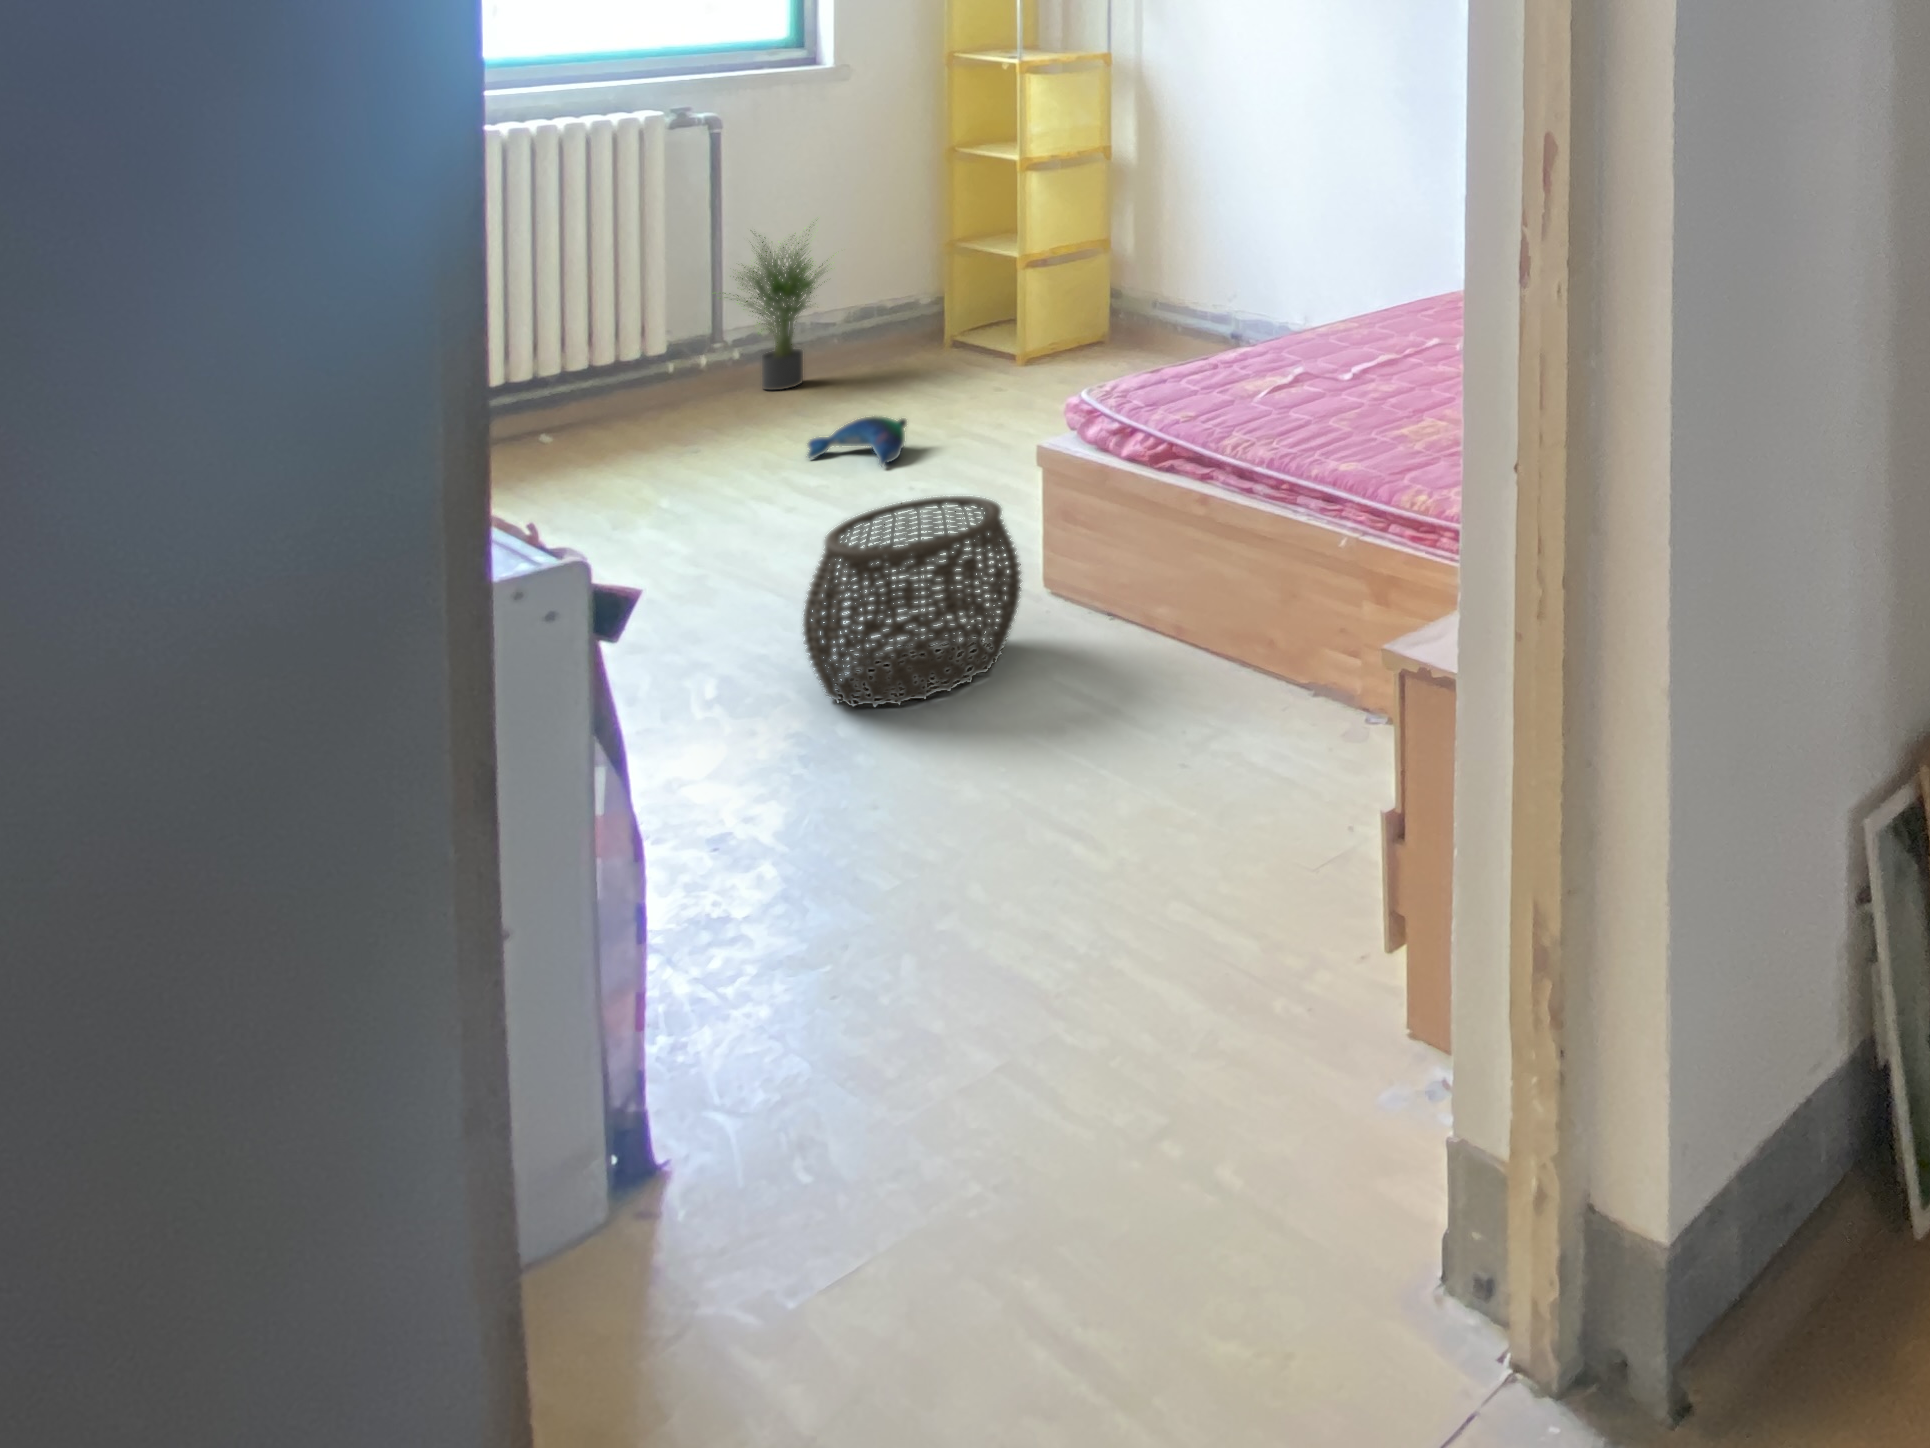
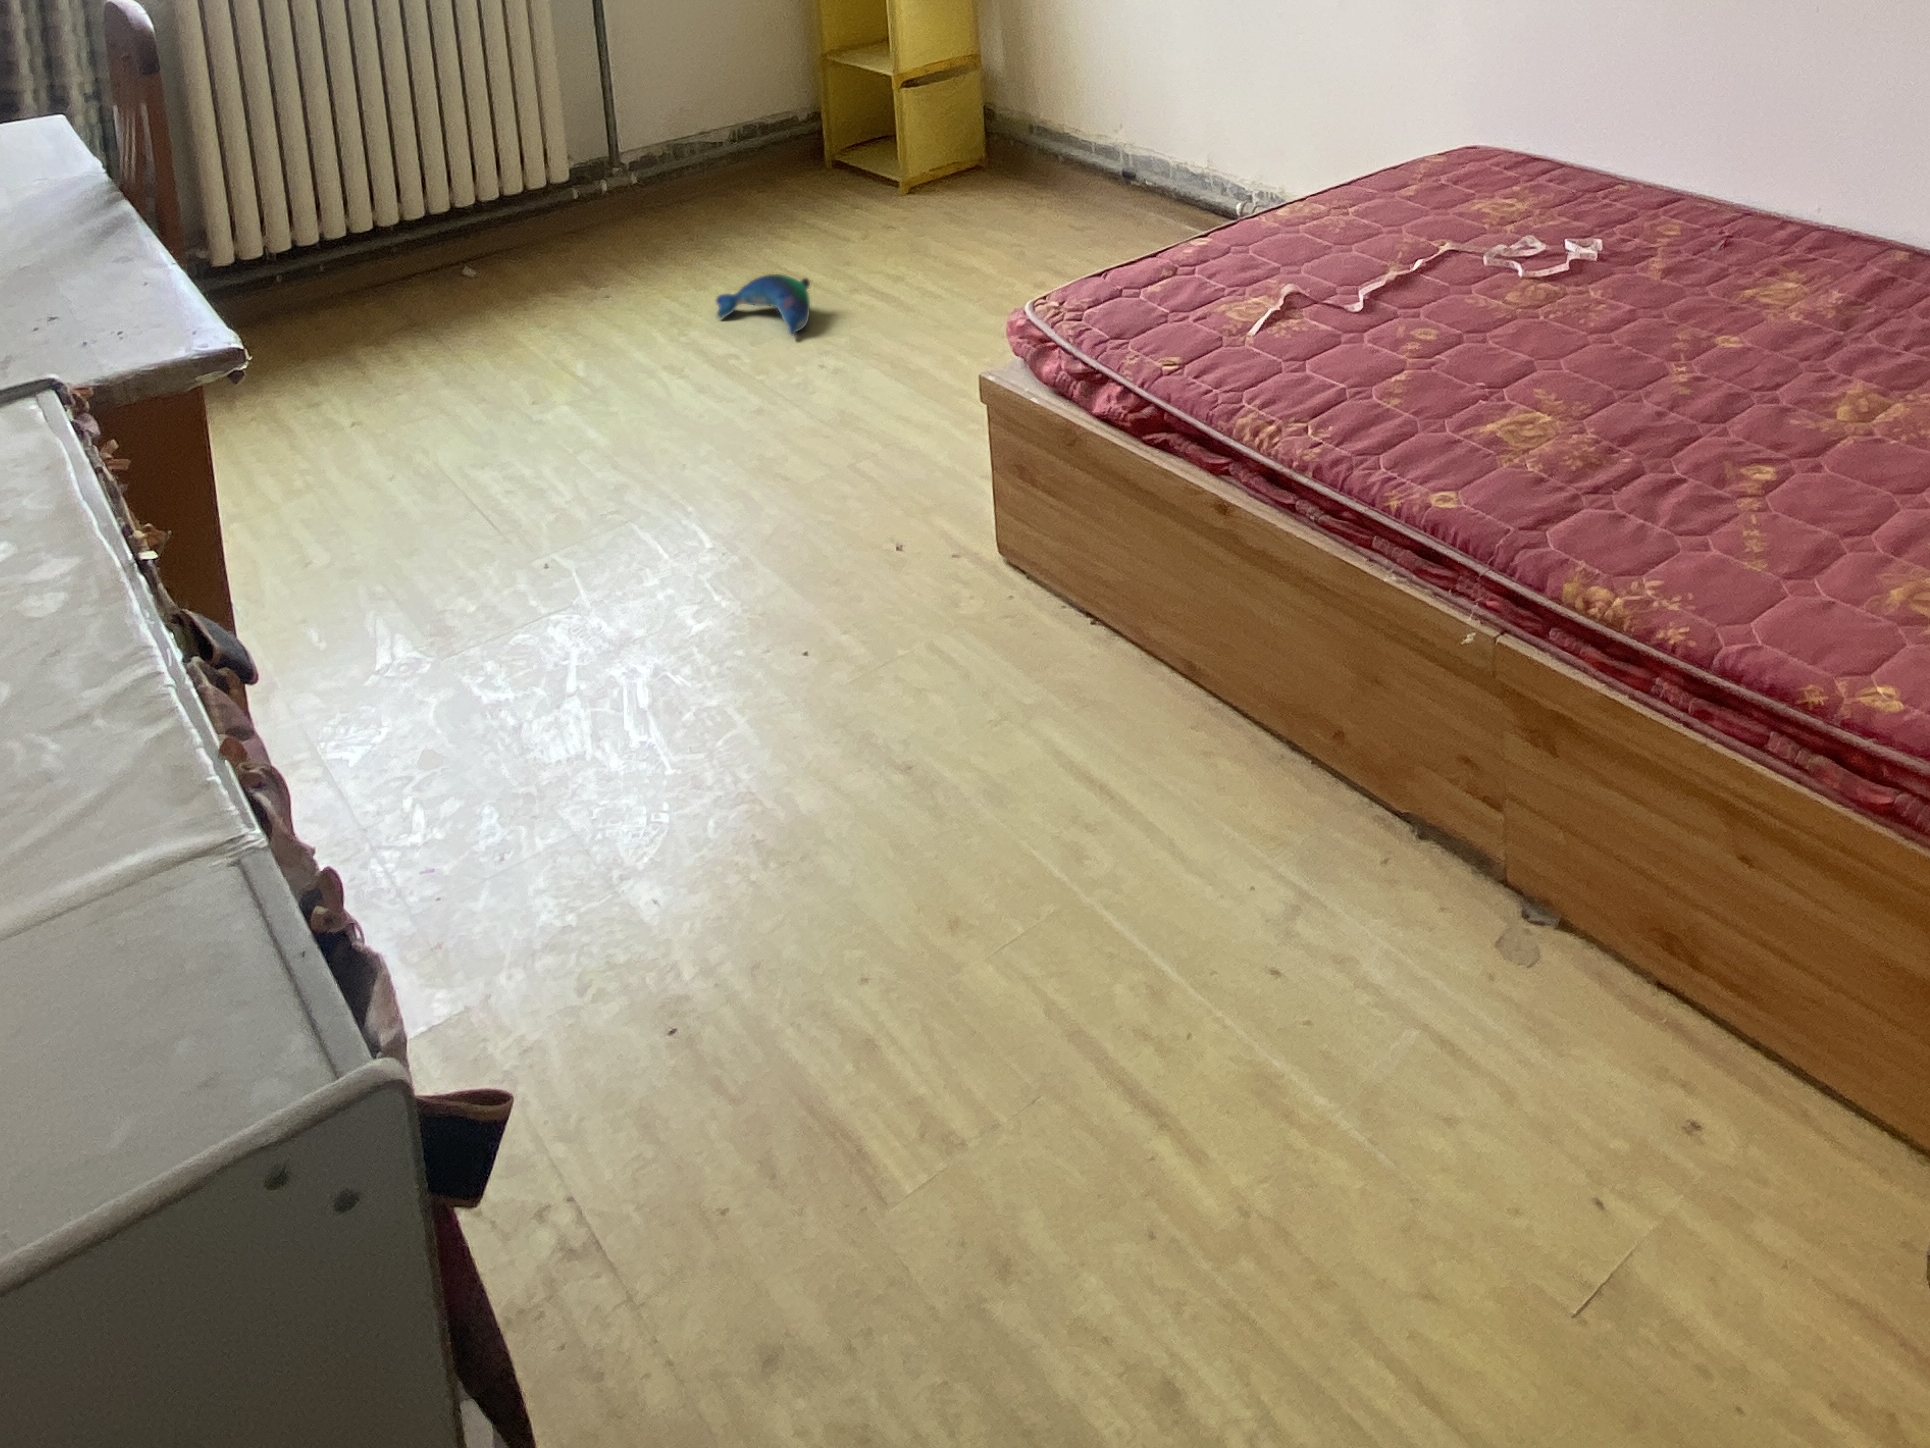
potted plant: present [725,229,832,390] -> none [602,34,728,221]
woven basket: present [803,496,1021,707] -> none [755,454,995,740]

